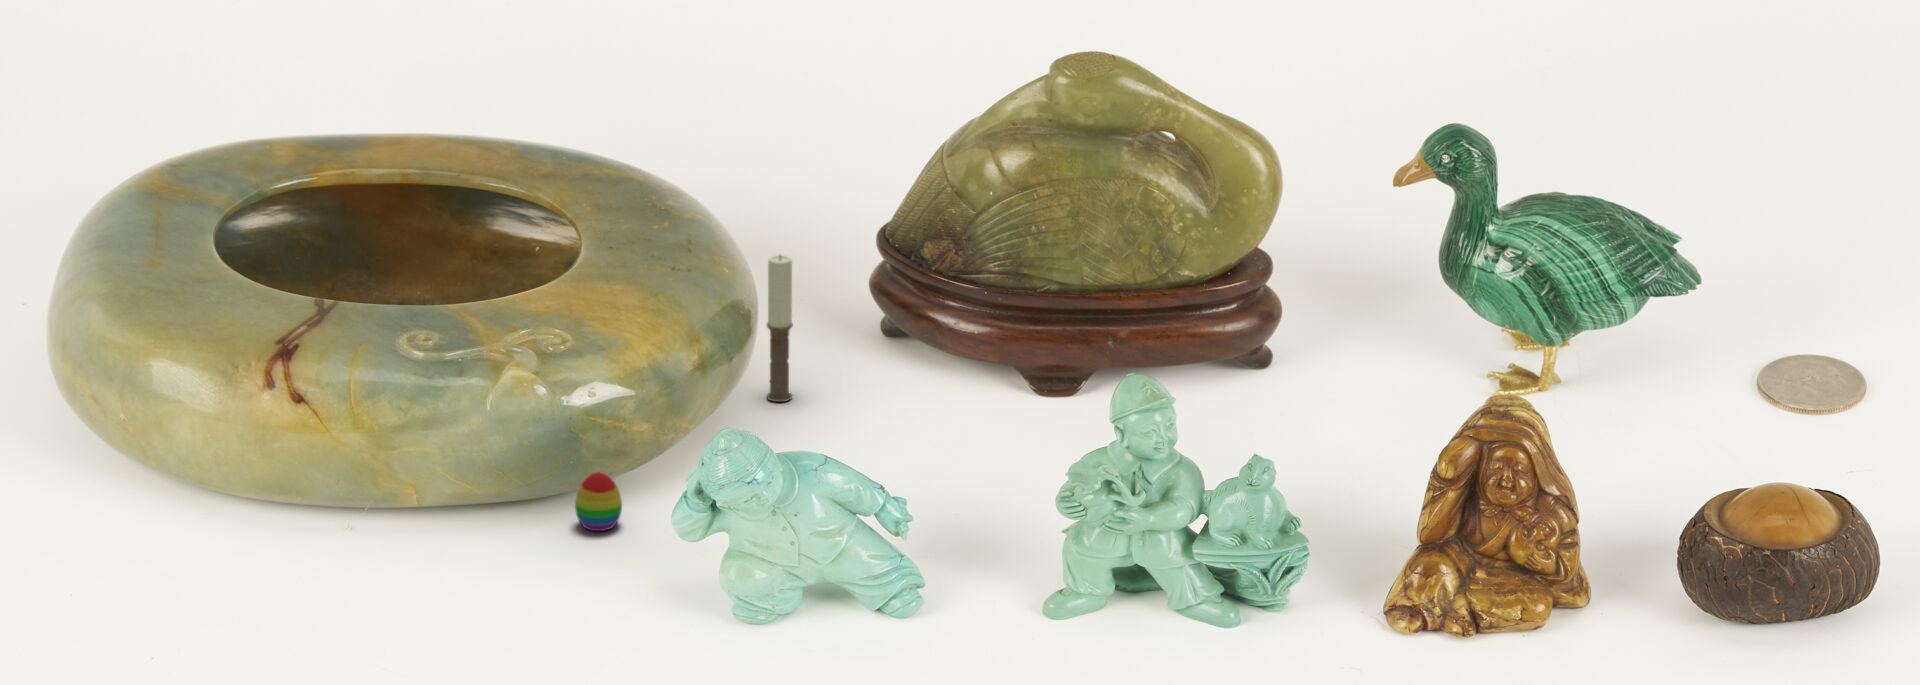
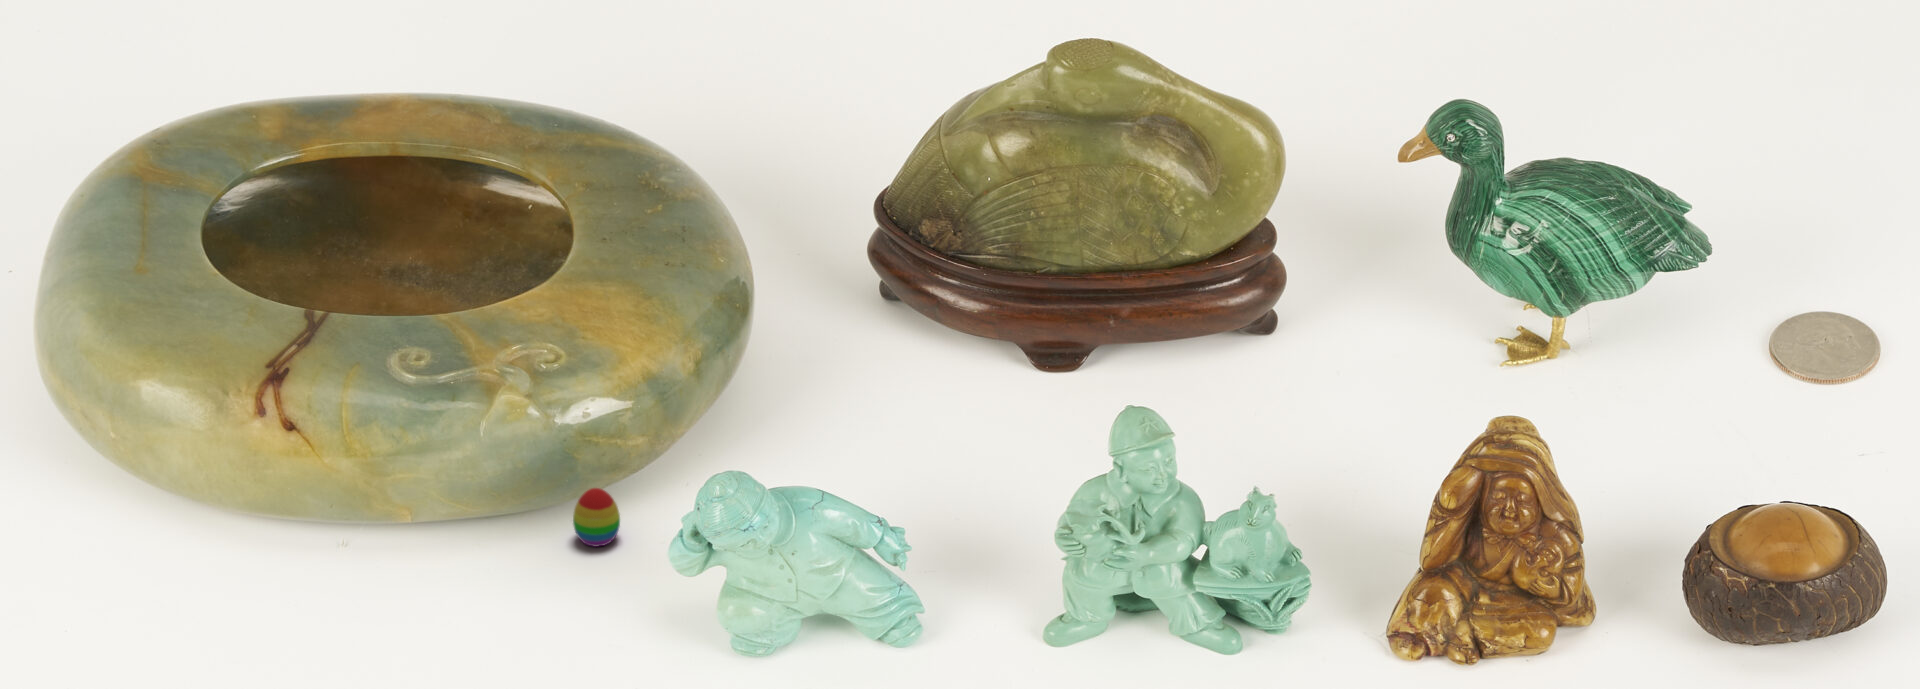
candle: present [767,255,793,402] -> none [764,242,791,387]

